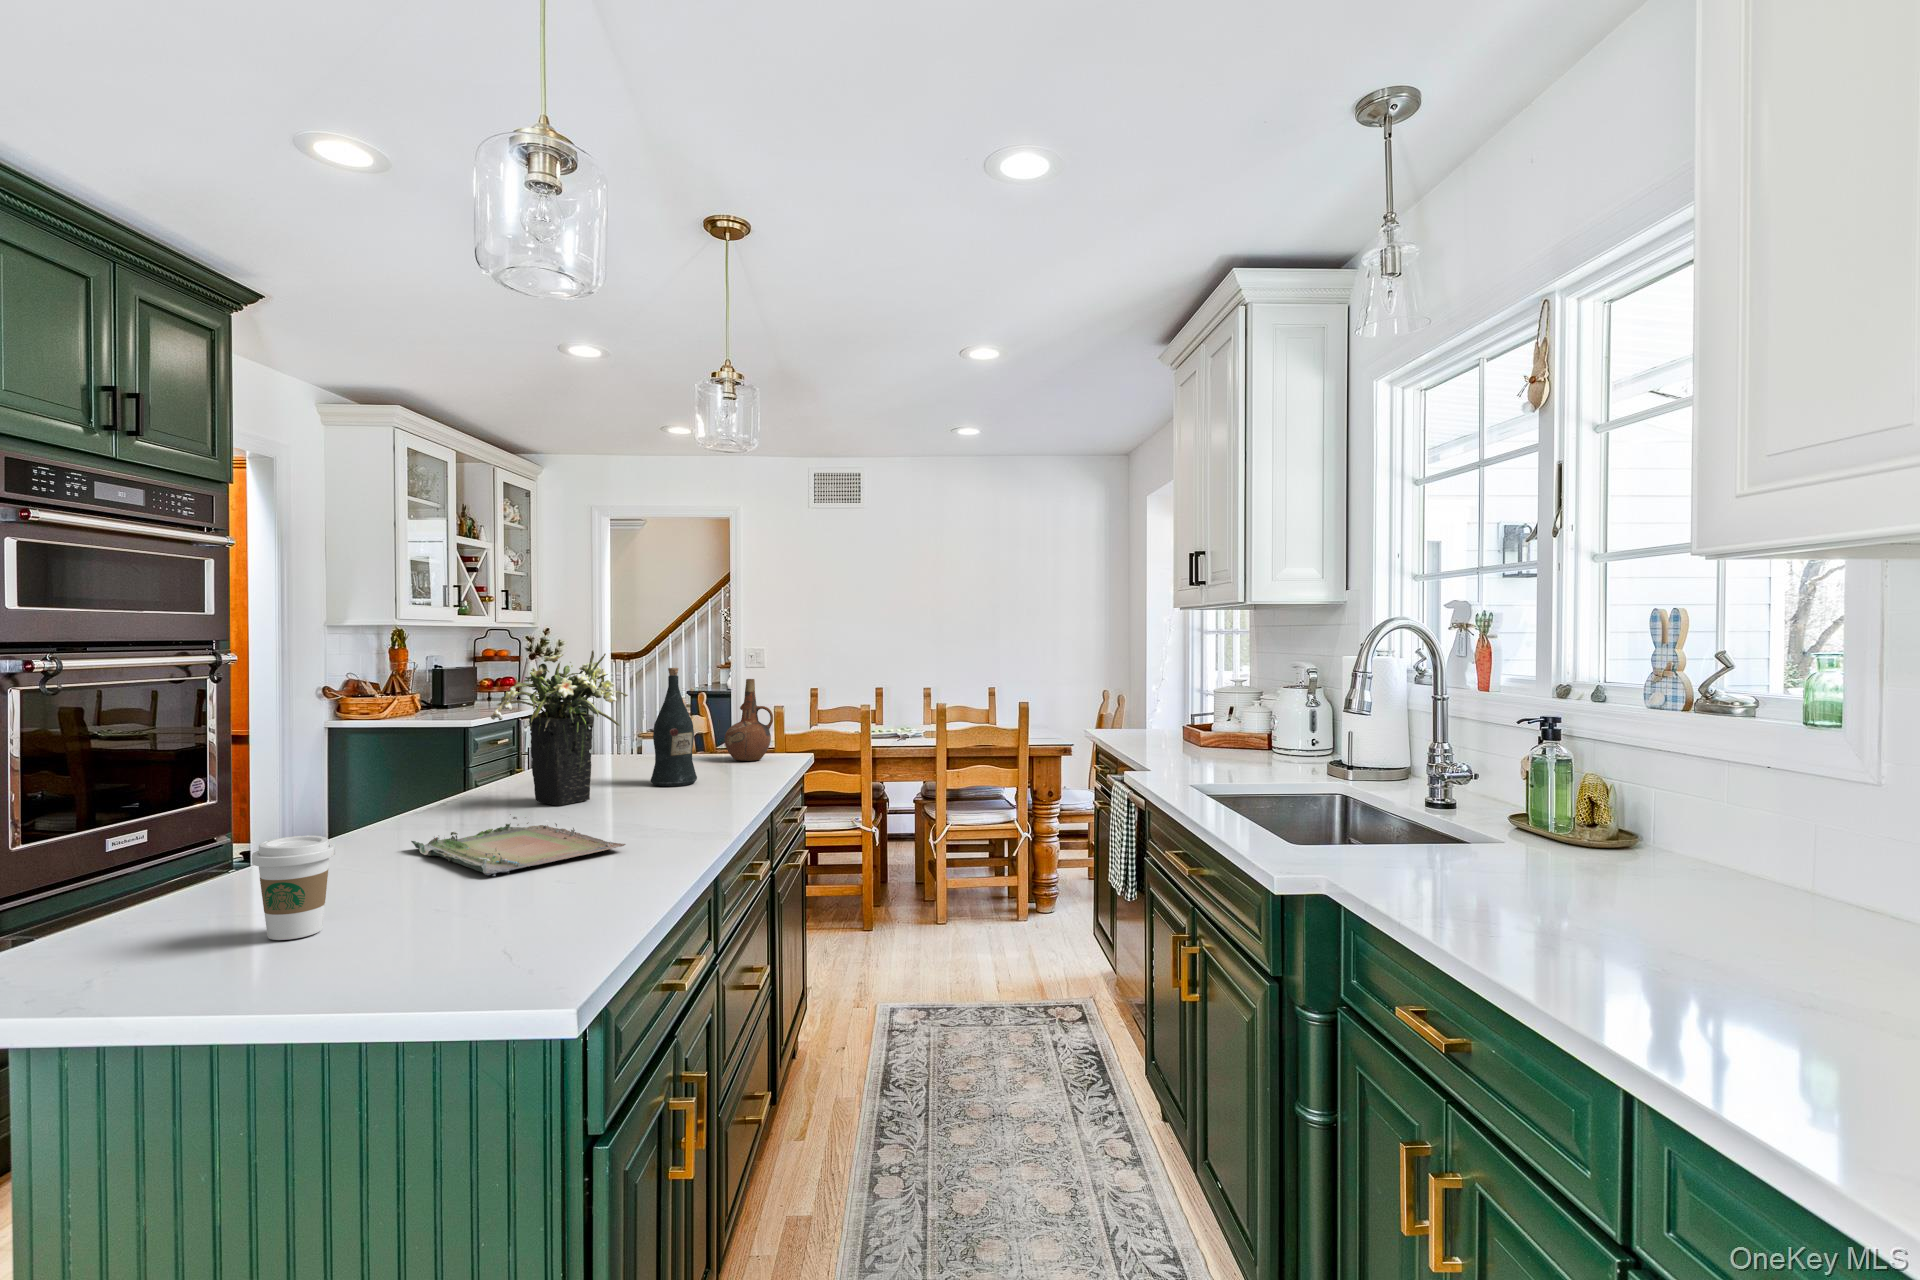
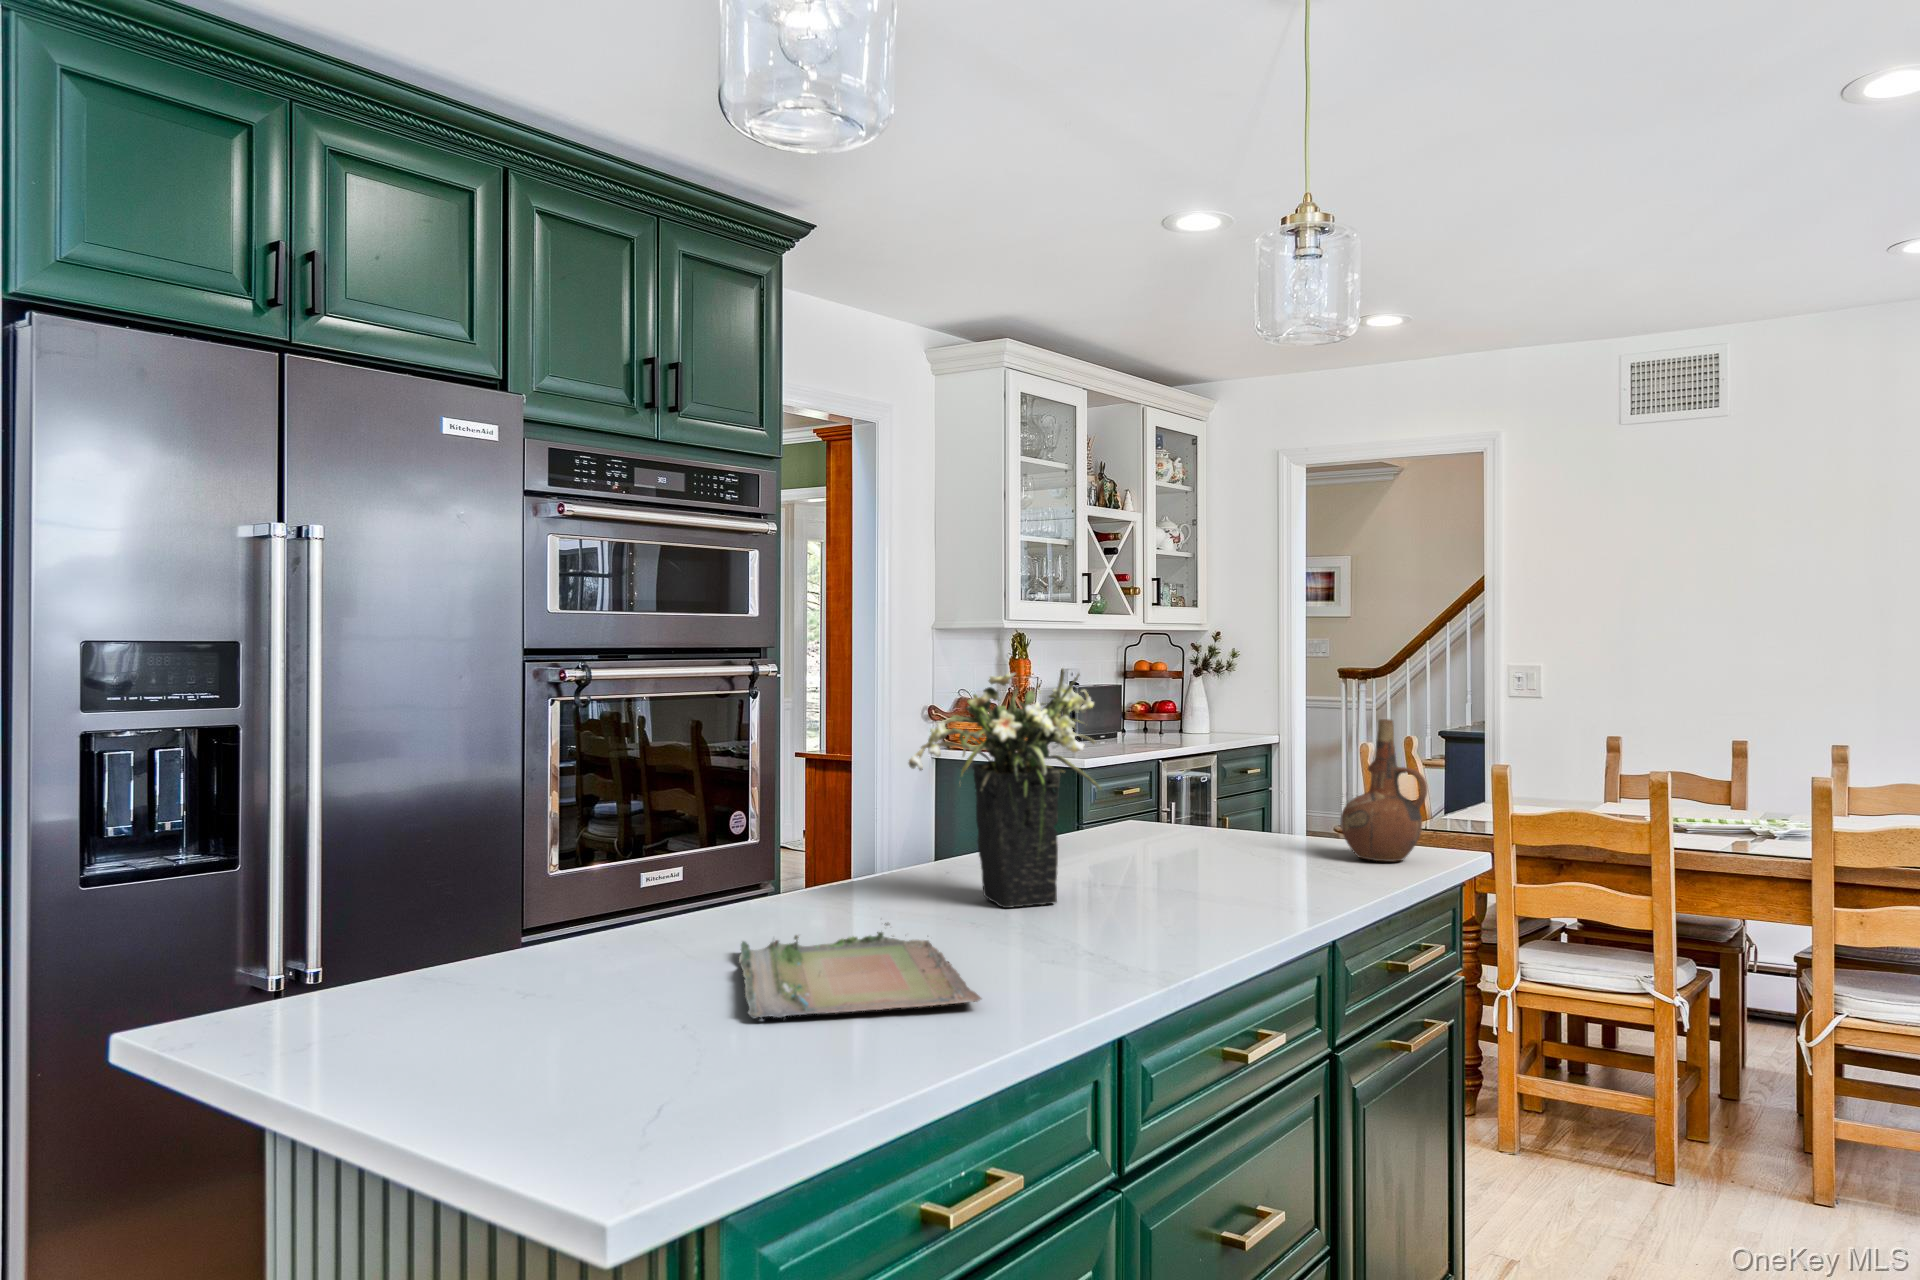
wine bottle: present [651,668,697,786] -> none [1174,698,1250,896]
coffee cup: present [252,836,335,940] -> none [390,928,493,1076]

